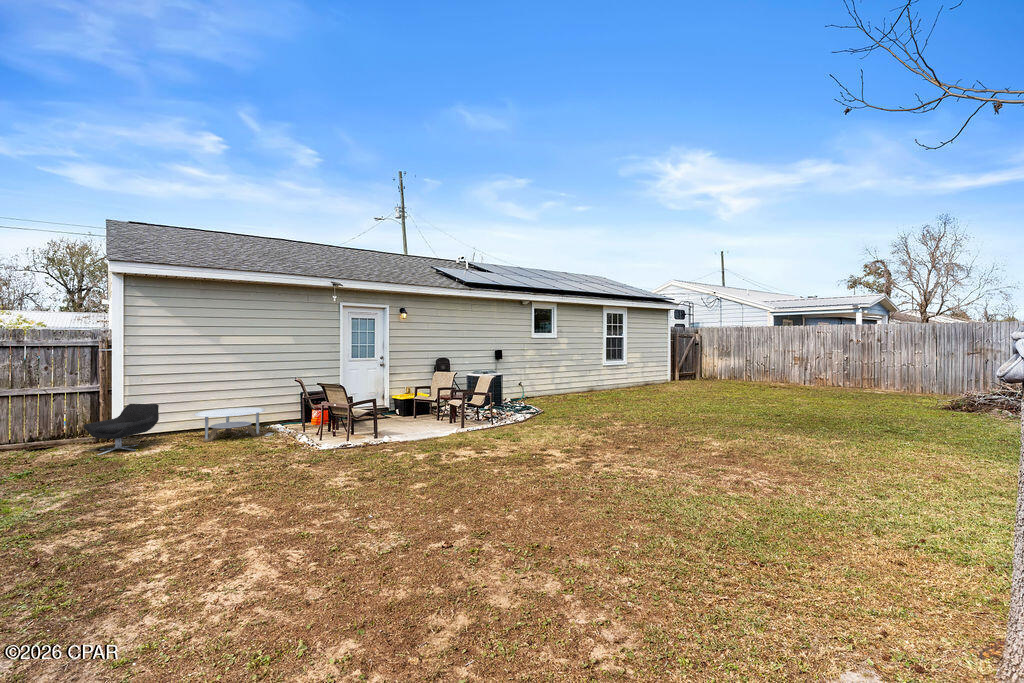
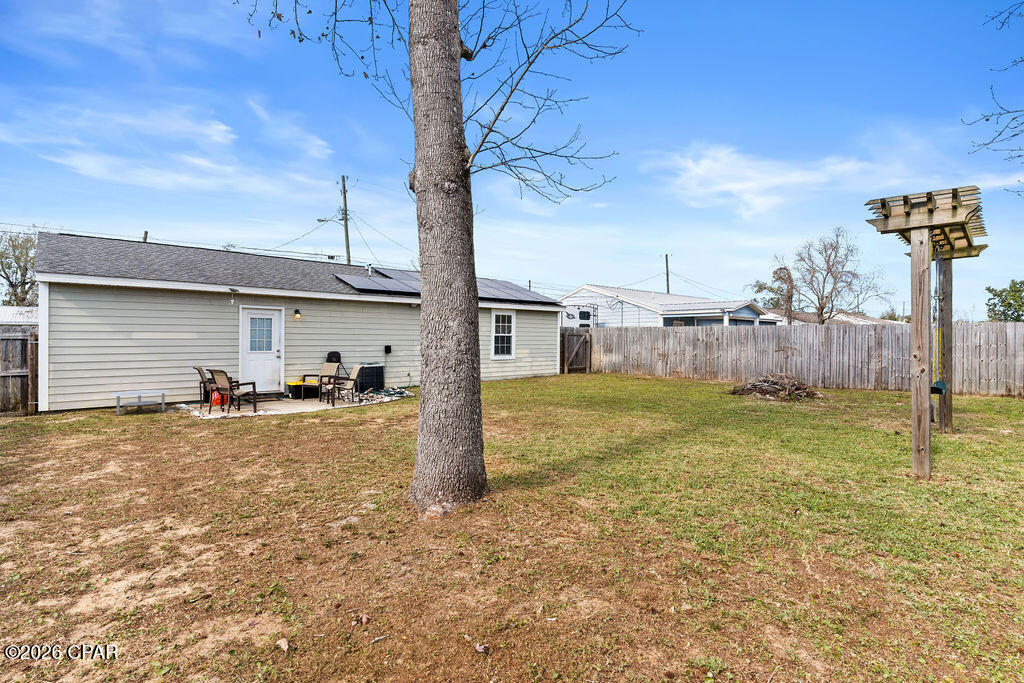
lounge chair: present [84,404,159,455] -> none [13,385,77,424]

